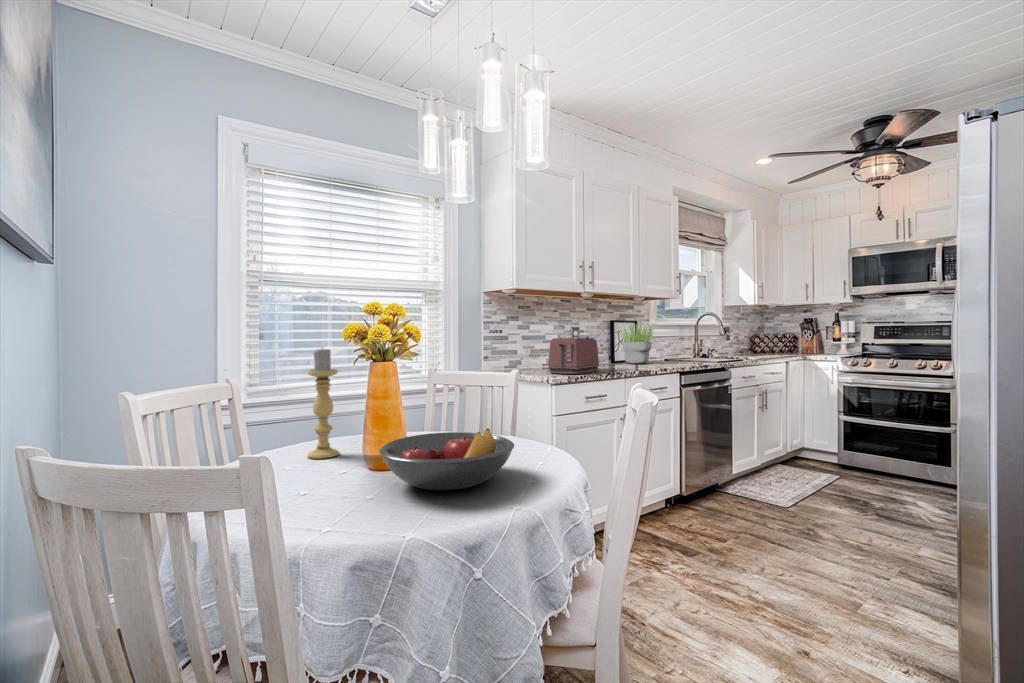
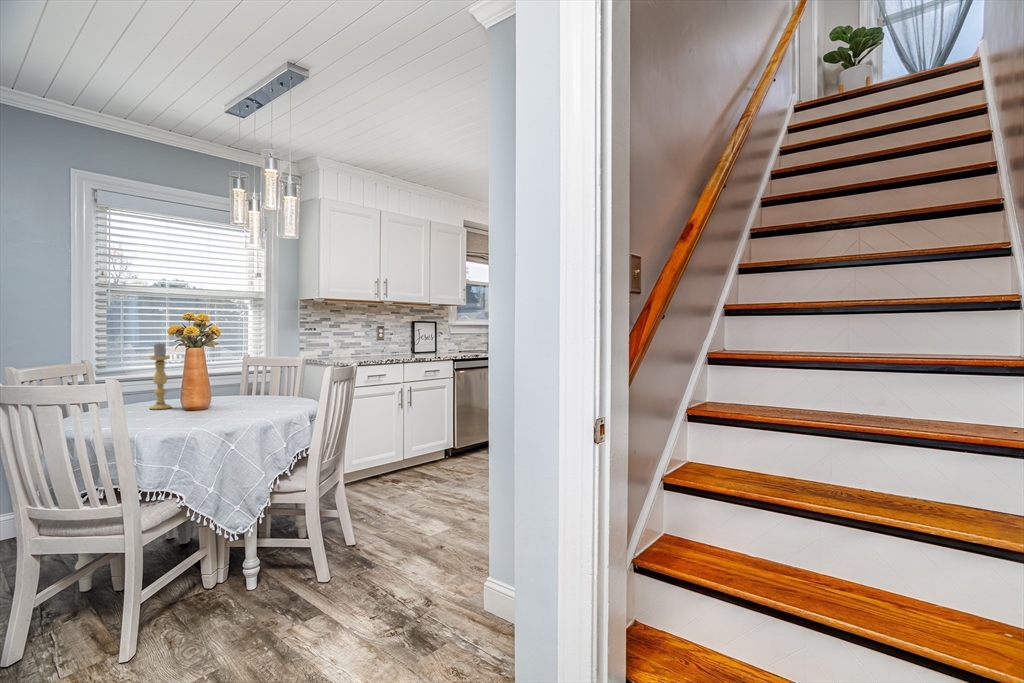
potted plant: present [618,323,655,364] -> none [412,323,449,354]
toaster: present [548,338,599,374] -> none [348,335,390,361]
fruit bowl: present [379,428,514,490] -> none [191,388,273,417]

